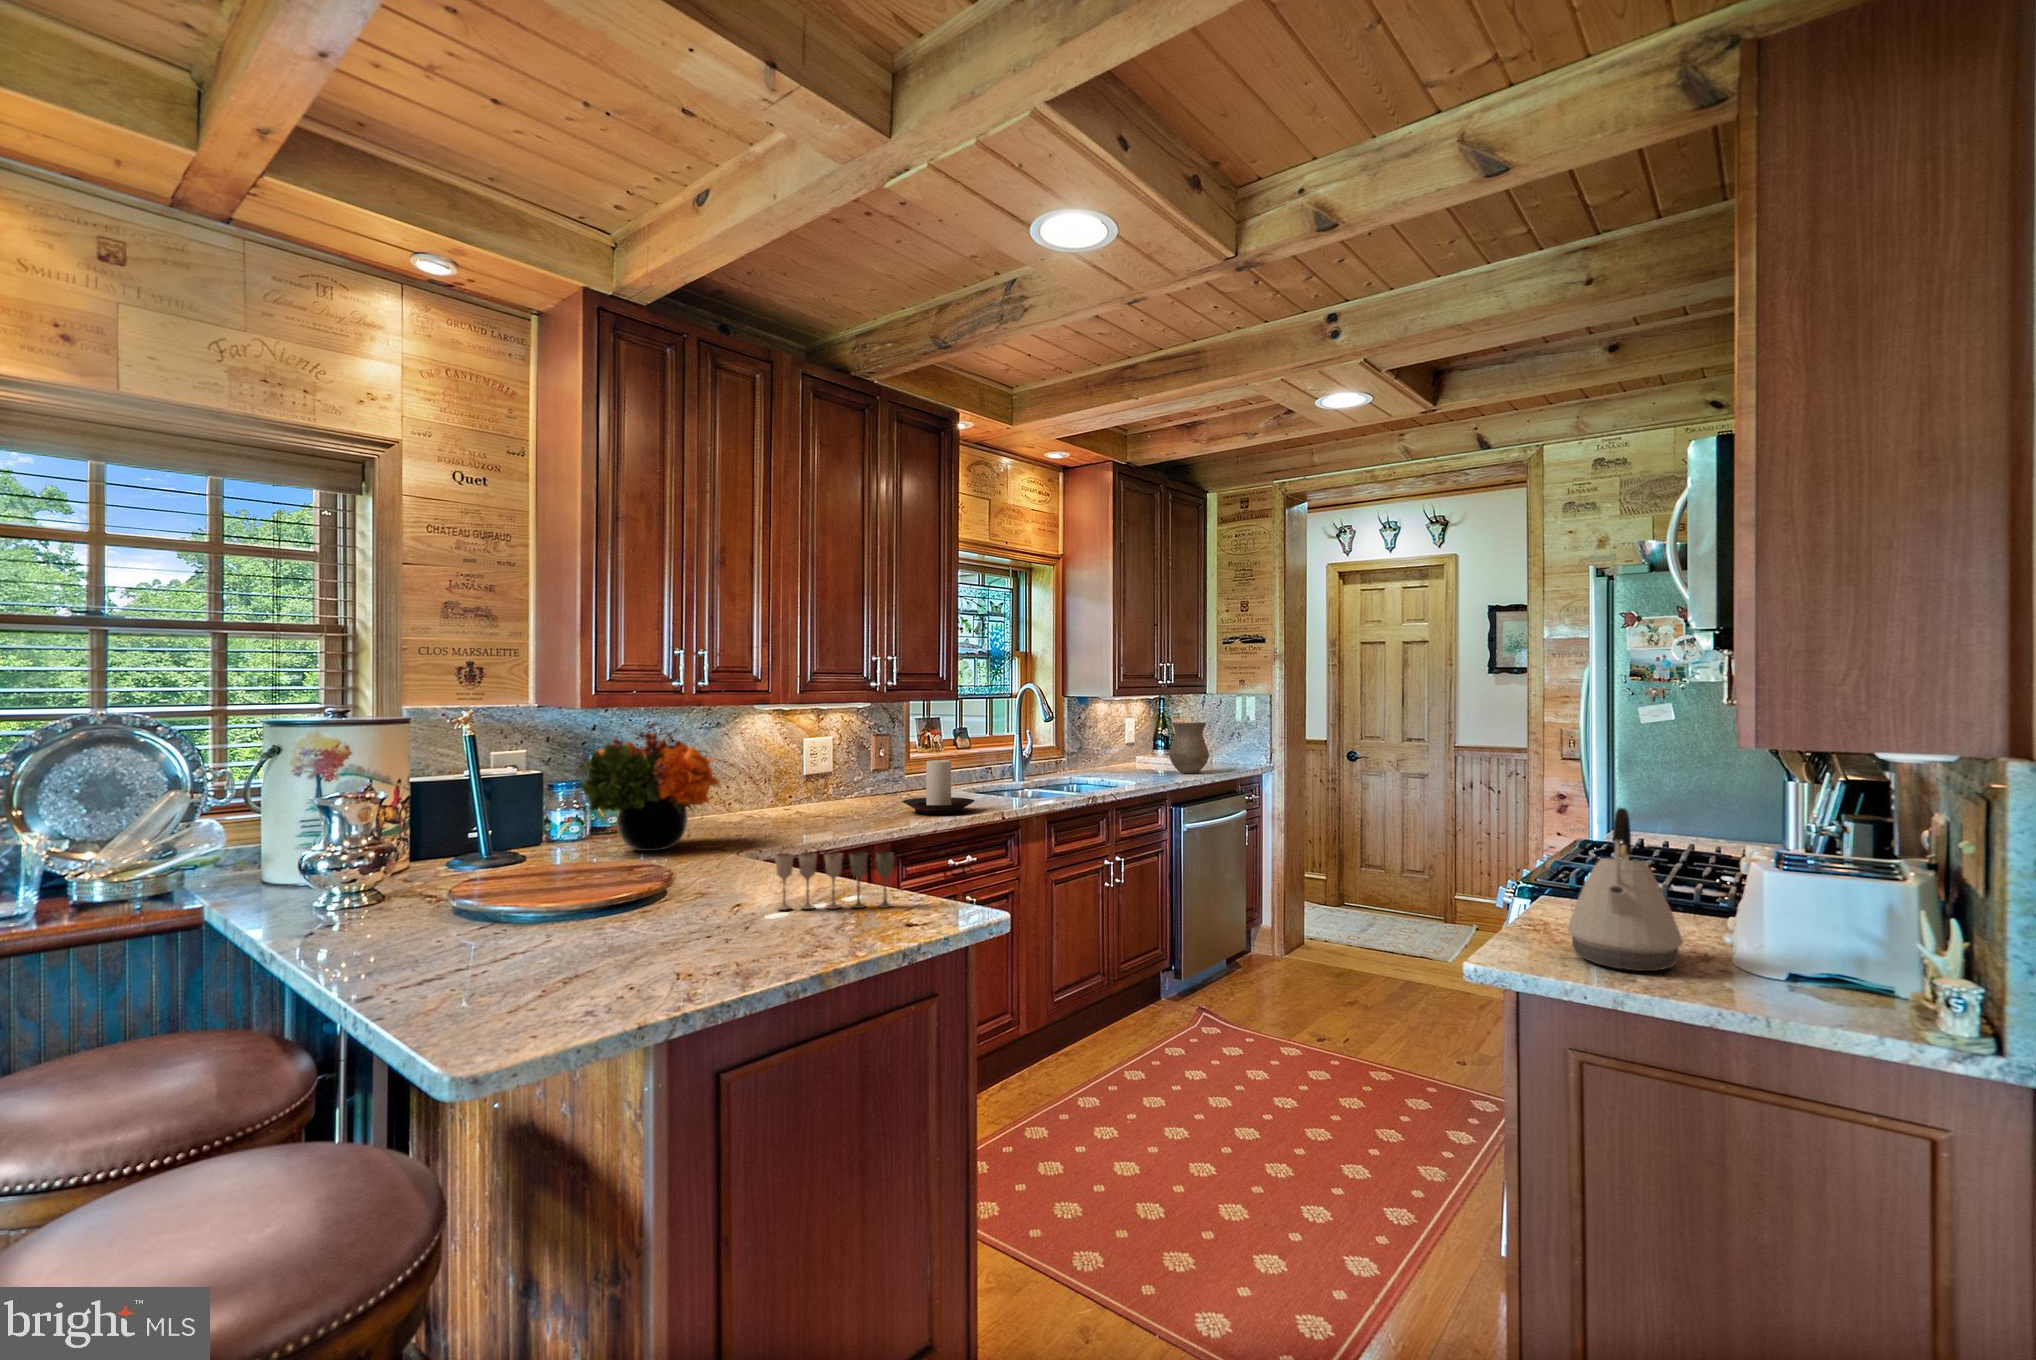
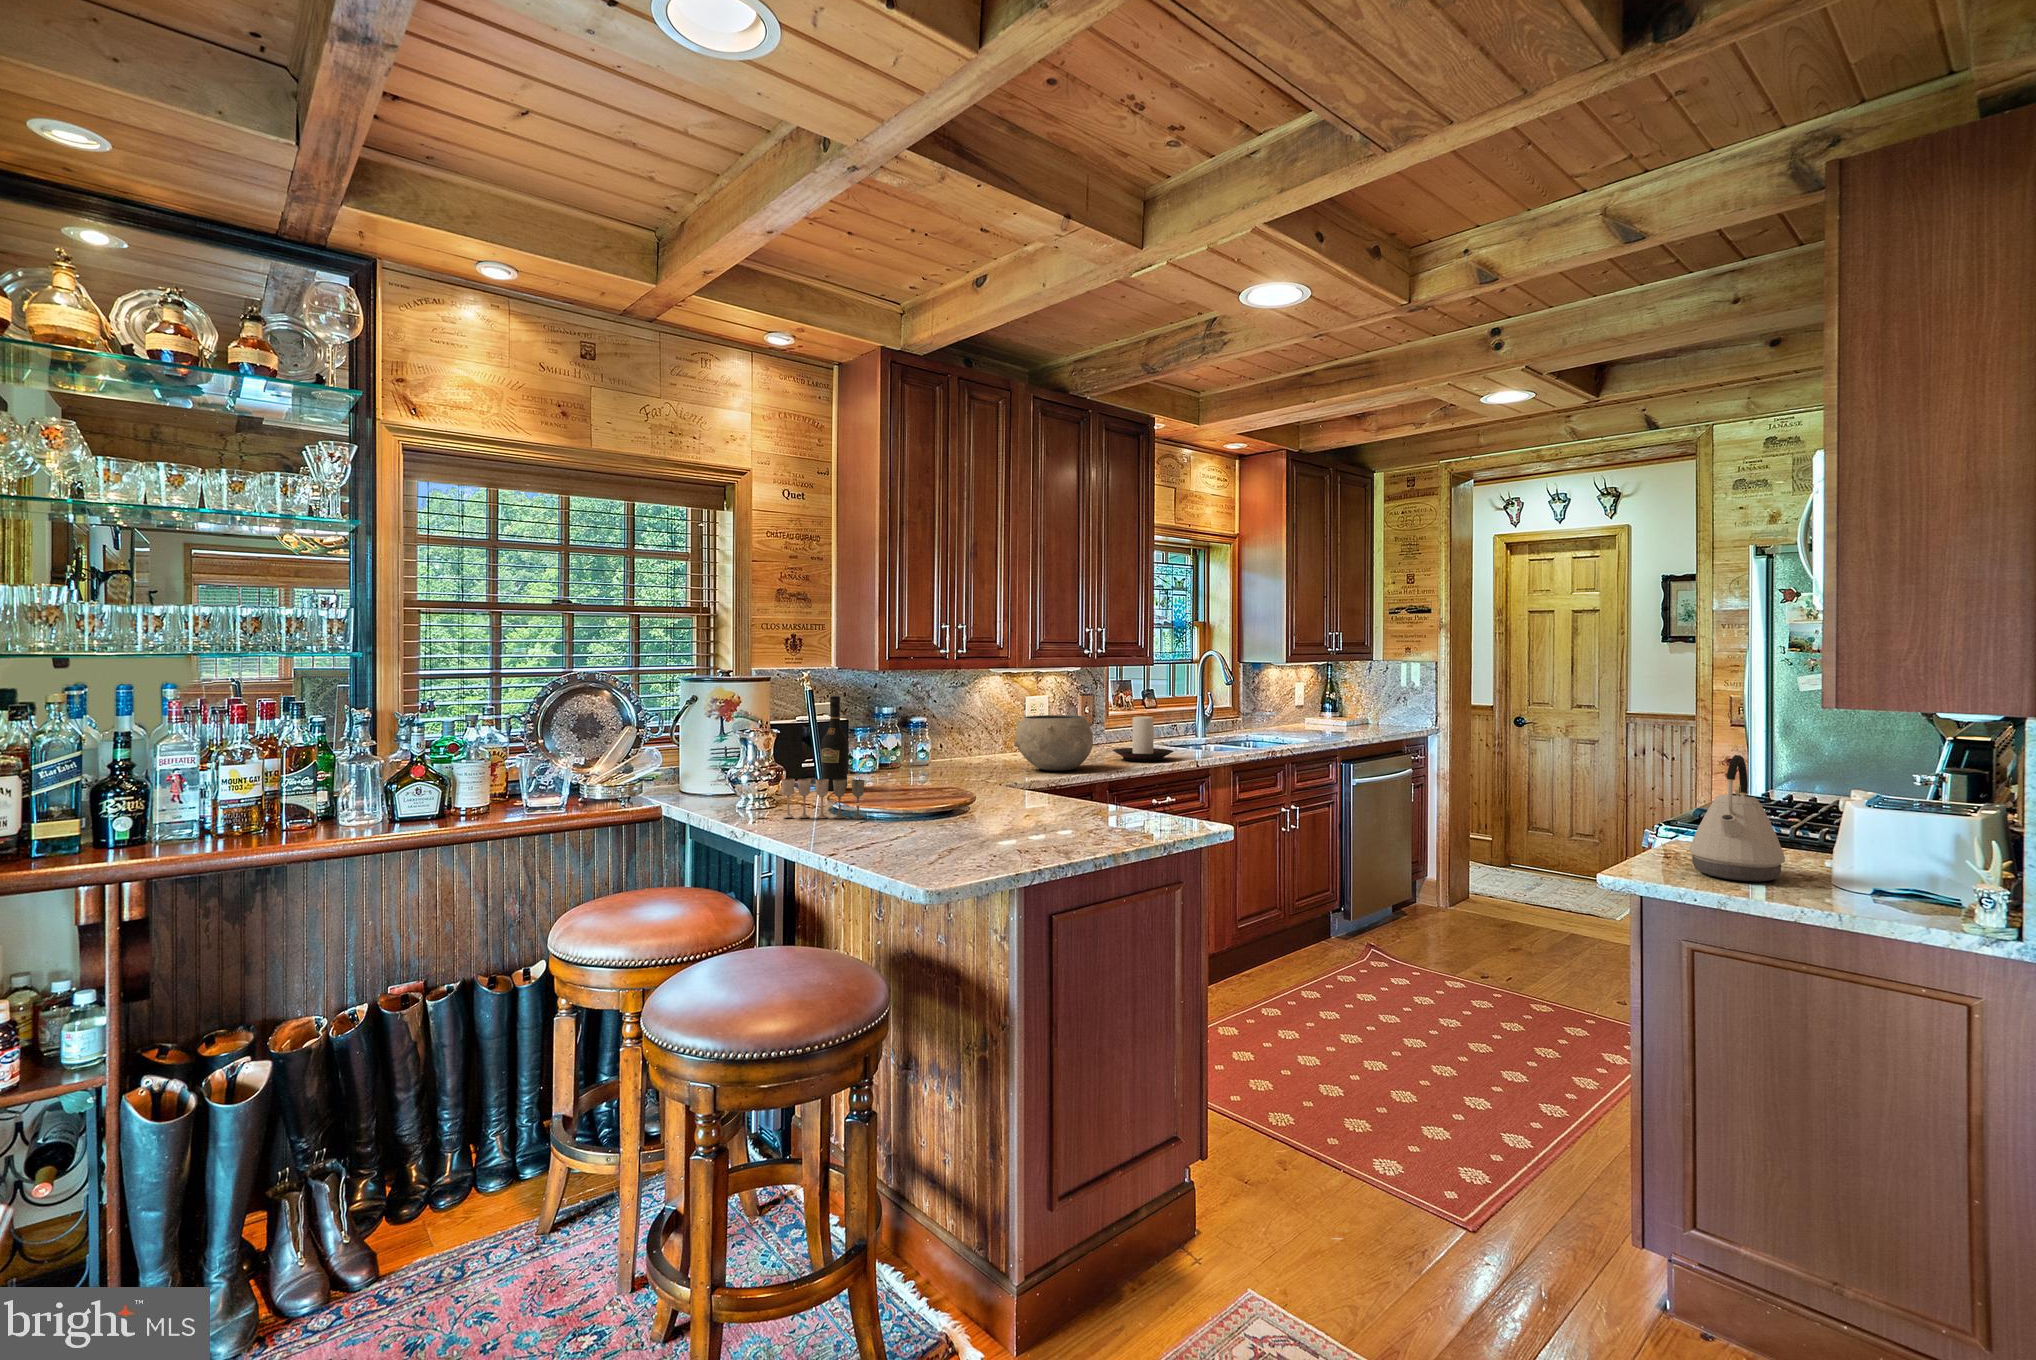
vase: present [1169,722,1209,773] -> none [1338,687,1376,733]
flower arrangement: present [582,732,719,851] -> none [880,690,982,782]
wine bottle: none [488,742,528,869] -> present [821,696,849,790]
ceramic bowl: none [770,761,871,830] -> present [1014,715,1093,770]
wine glass: present [775,852,894,910] -> present [782,779,865,819]

